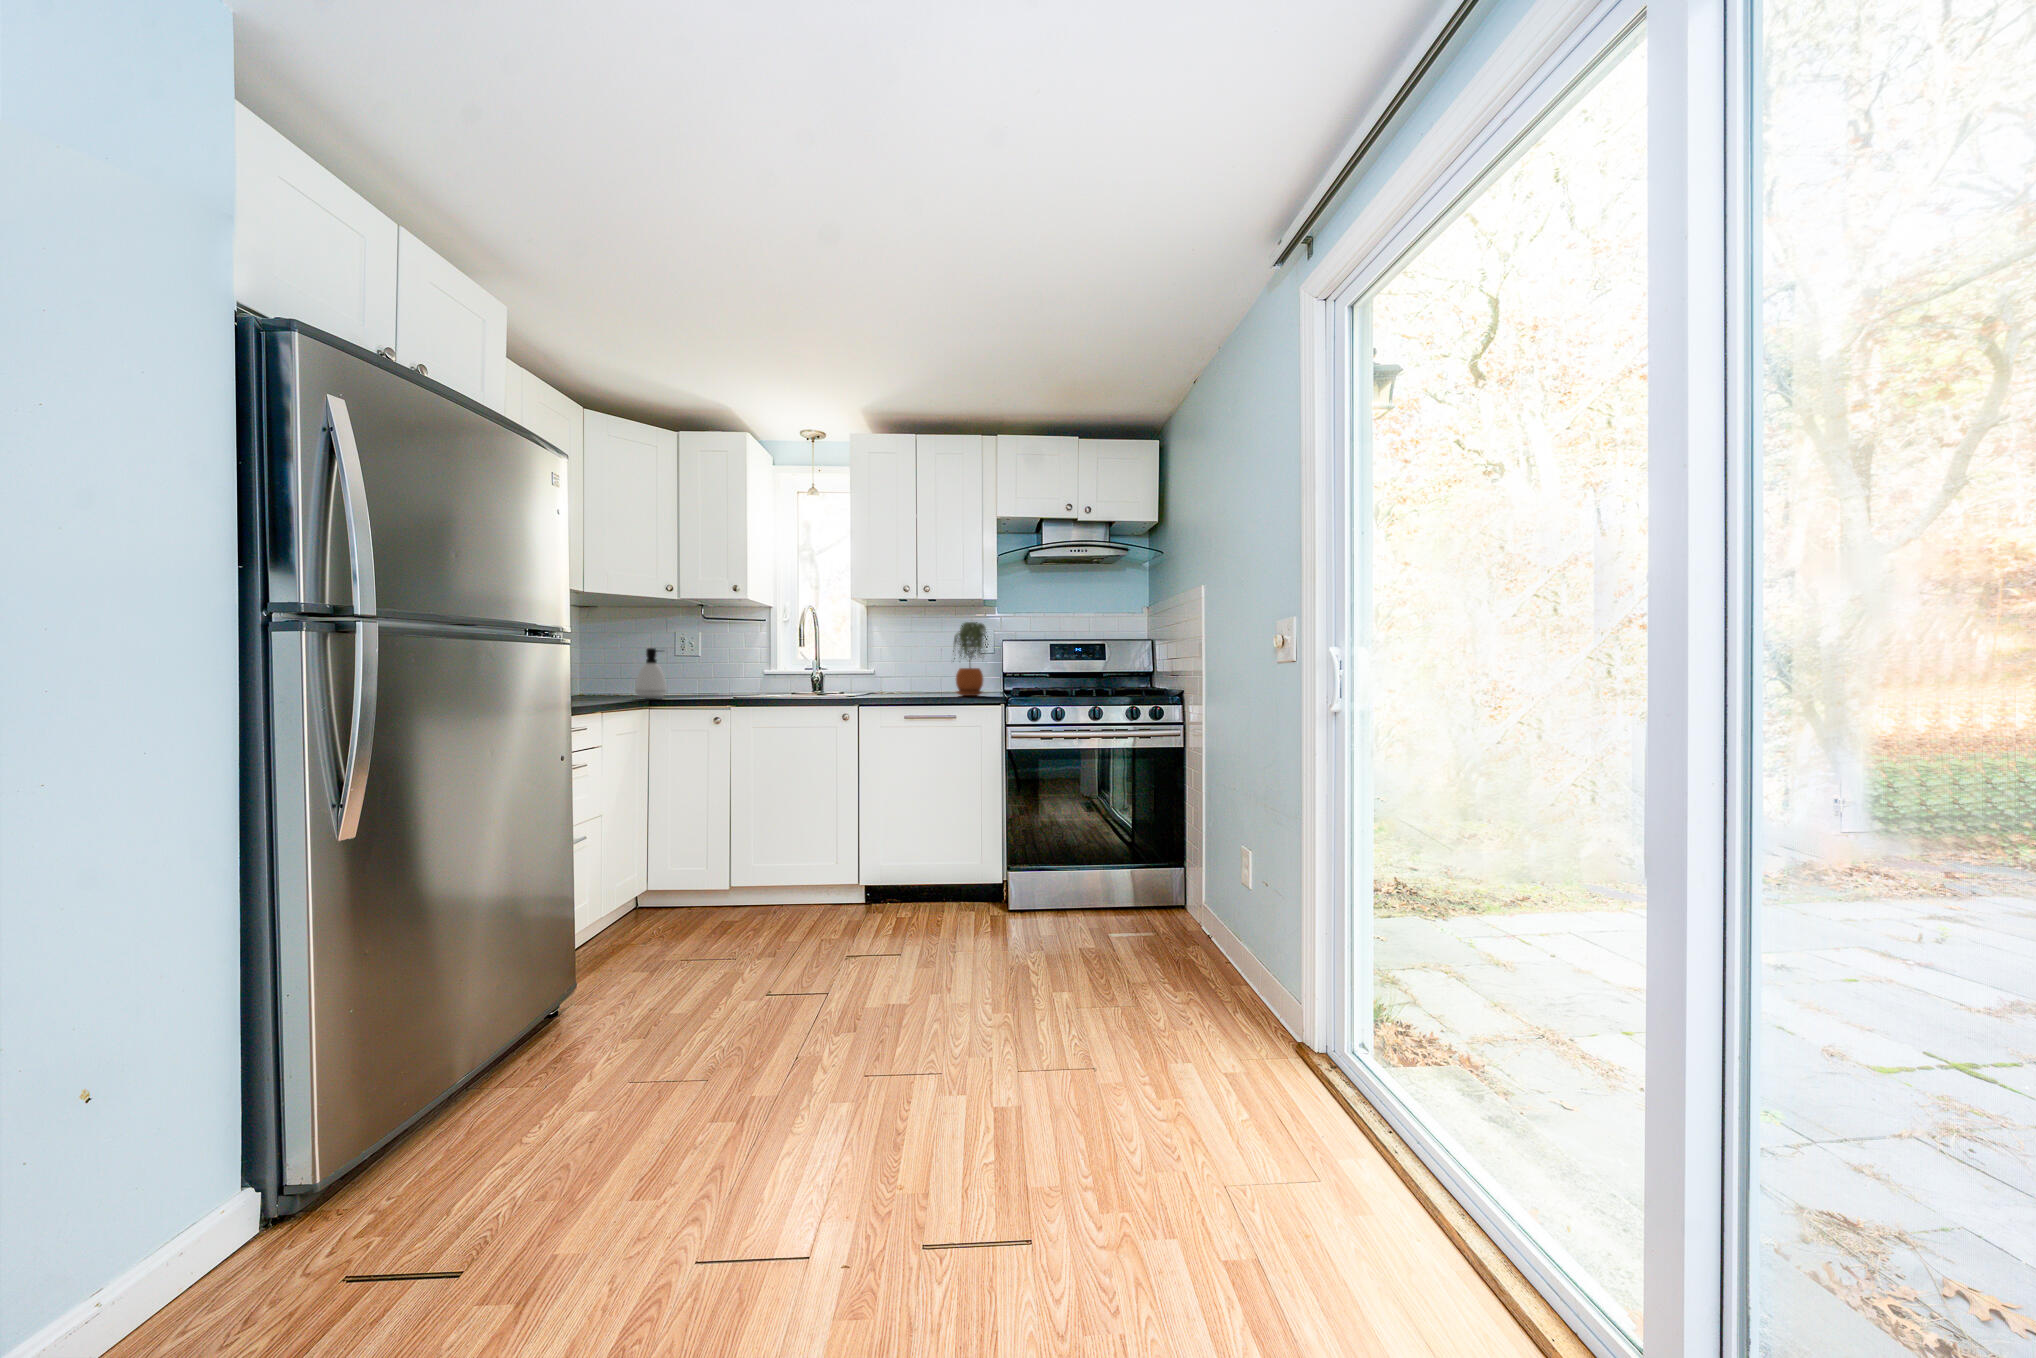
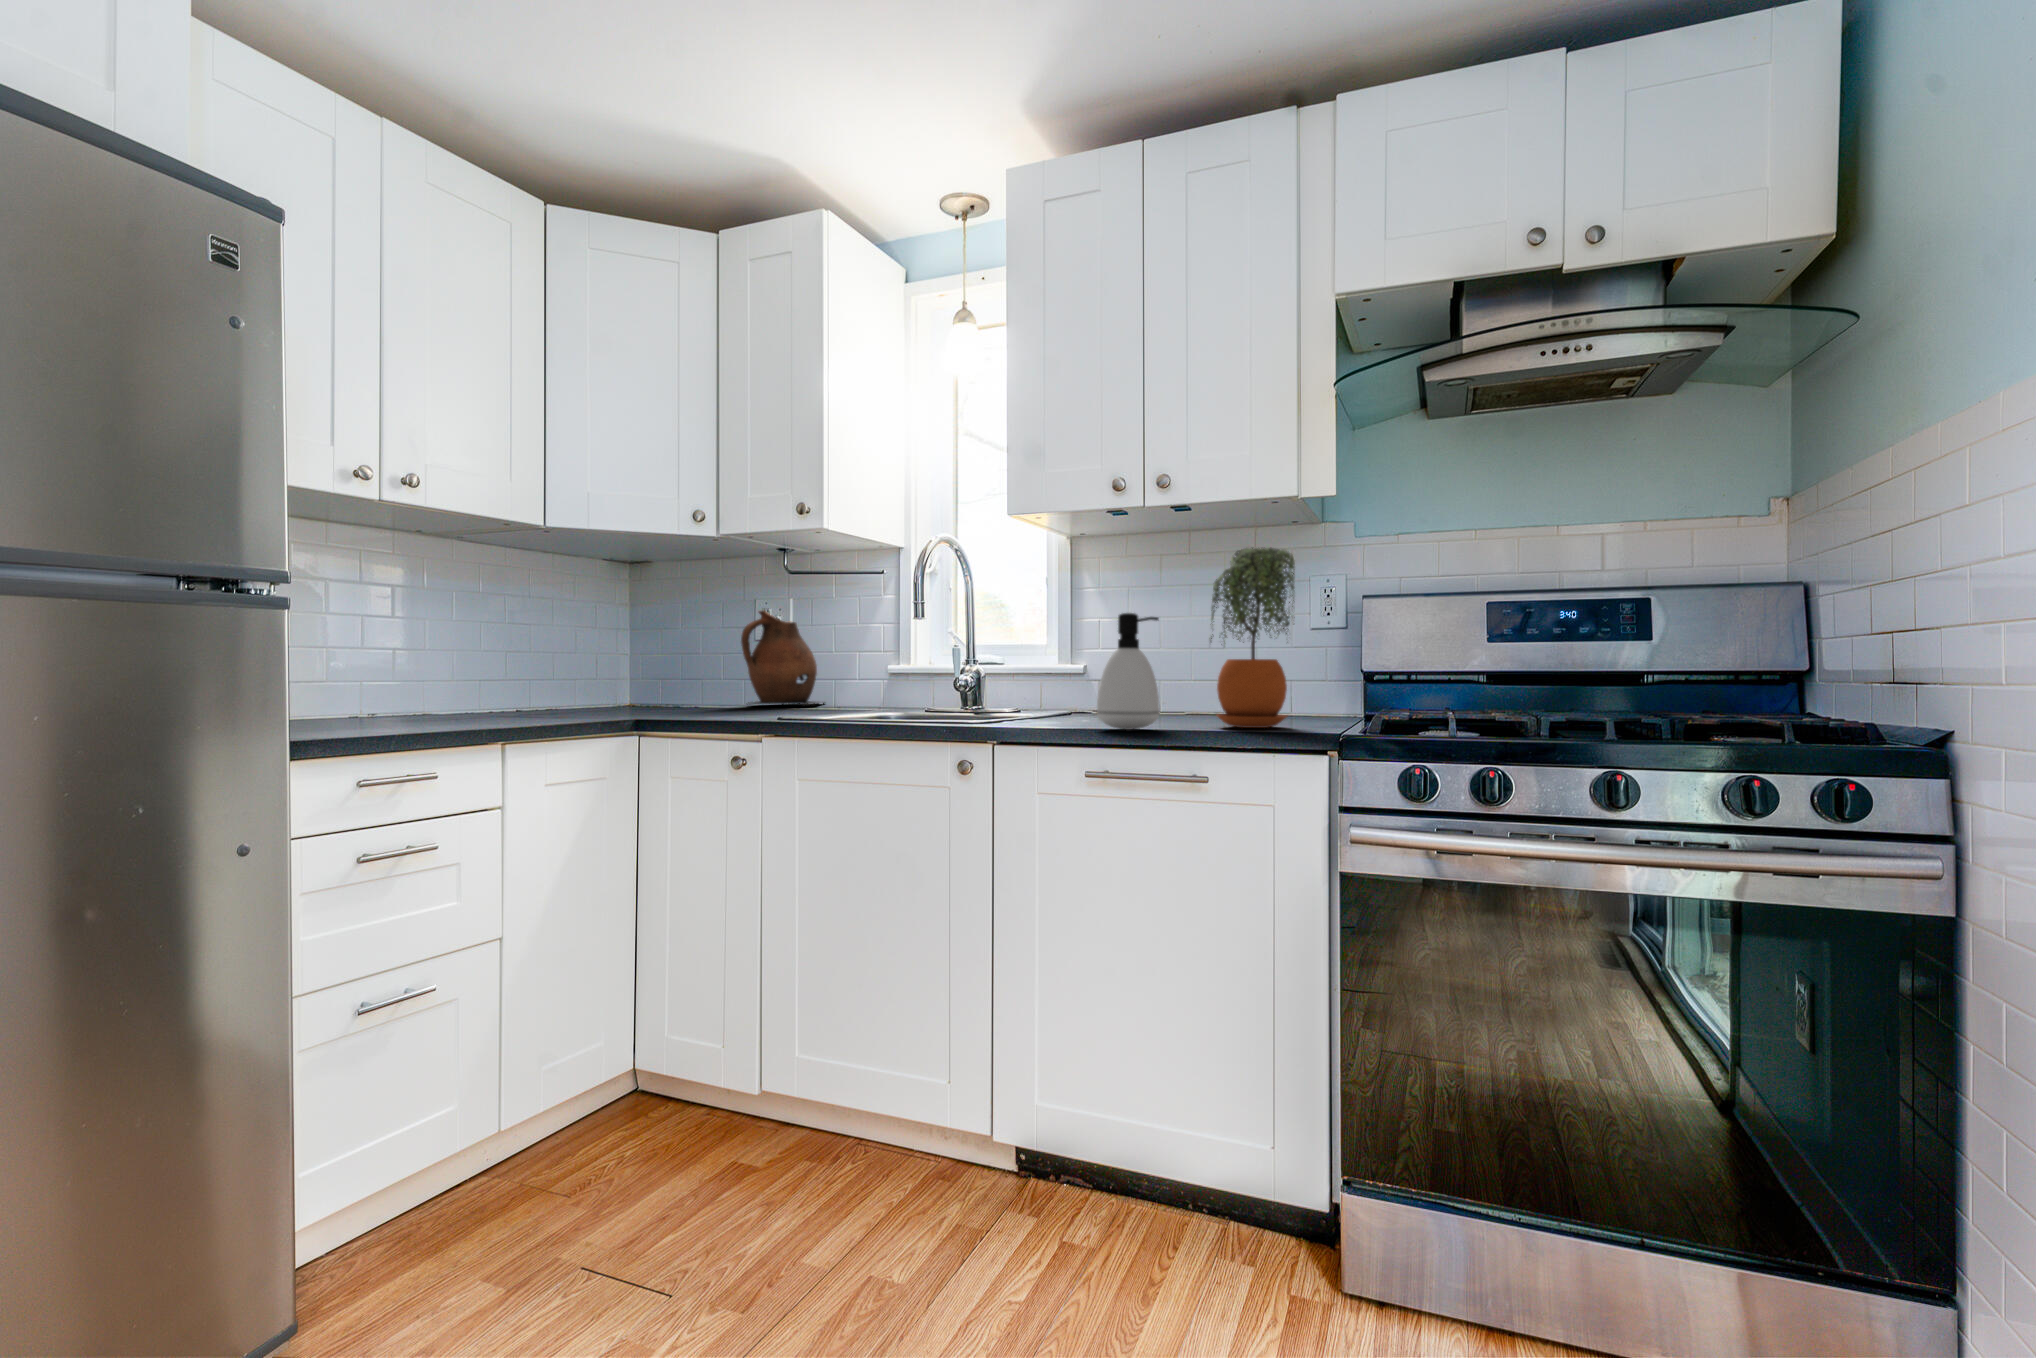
ceramic pitcher: none [671,639,720,693] -> present [741,611,825,705]
soap dispenser: present [635,648,667,699] -> present [1097,613,1160,730]

